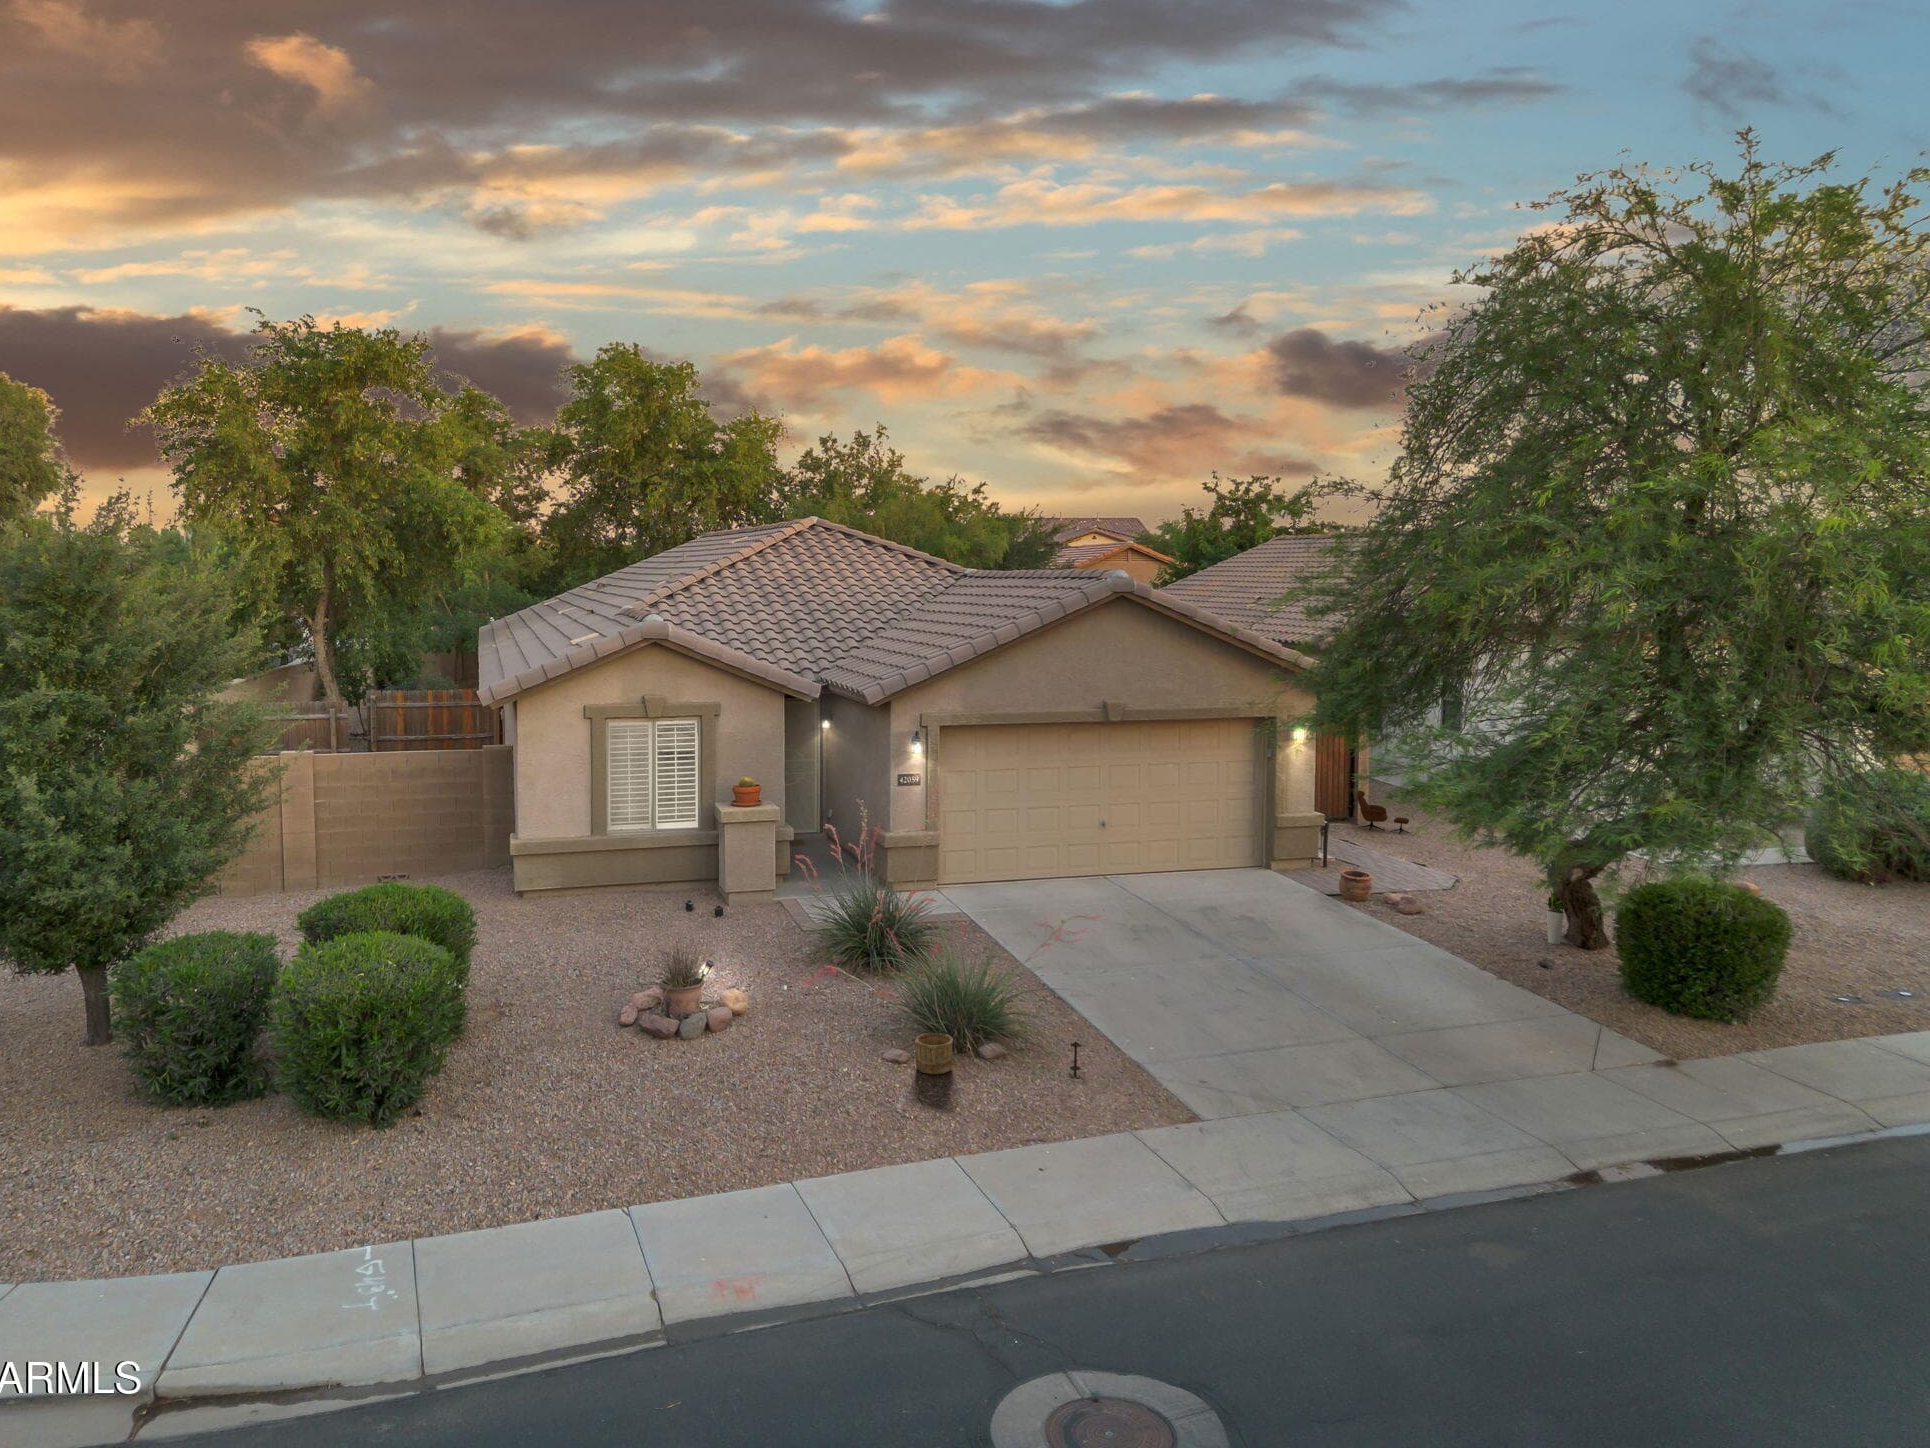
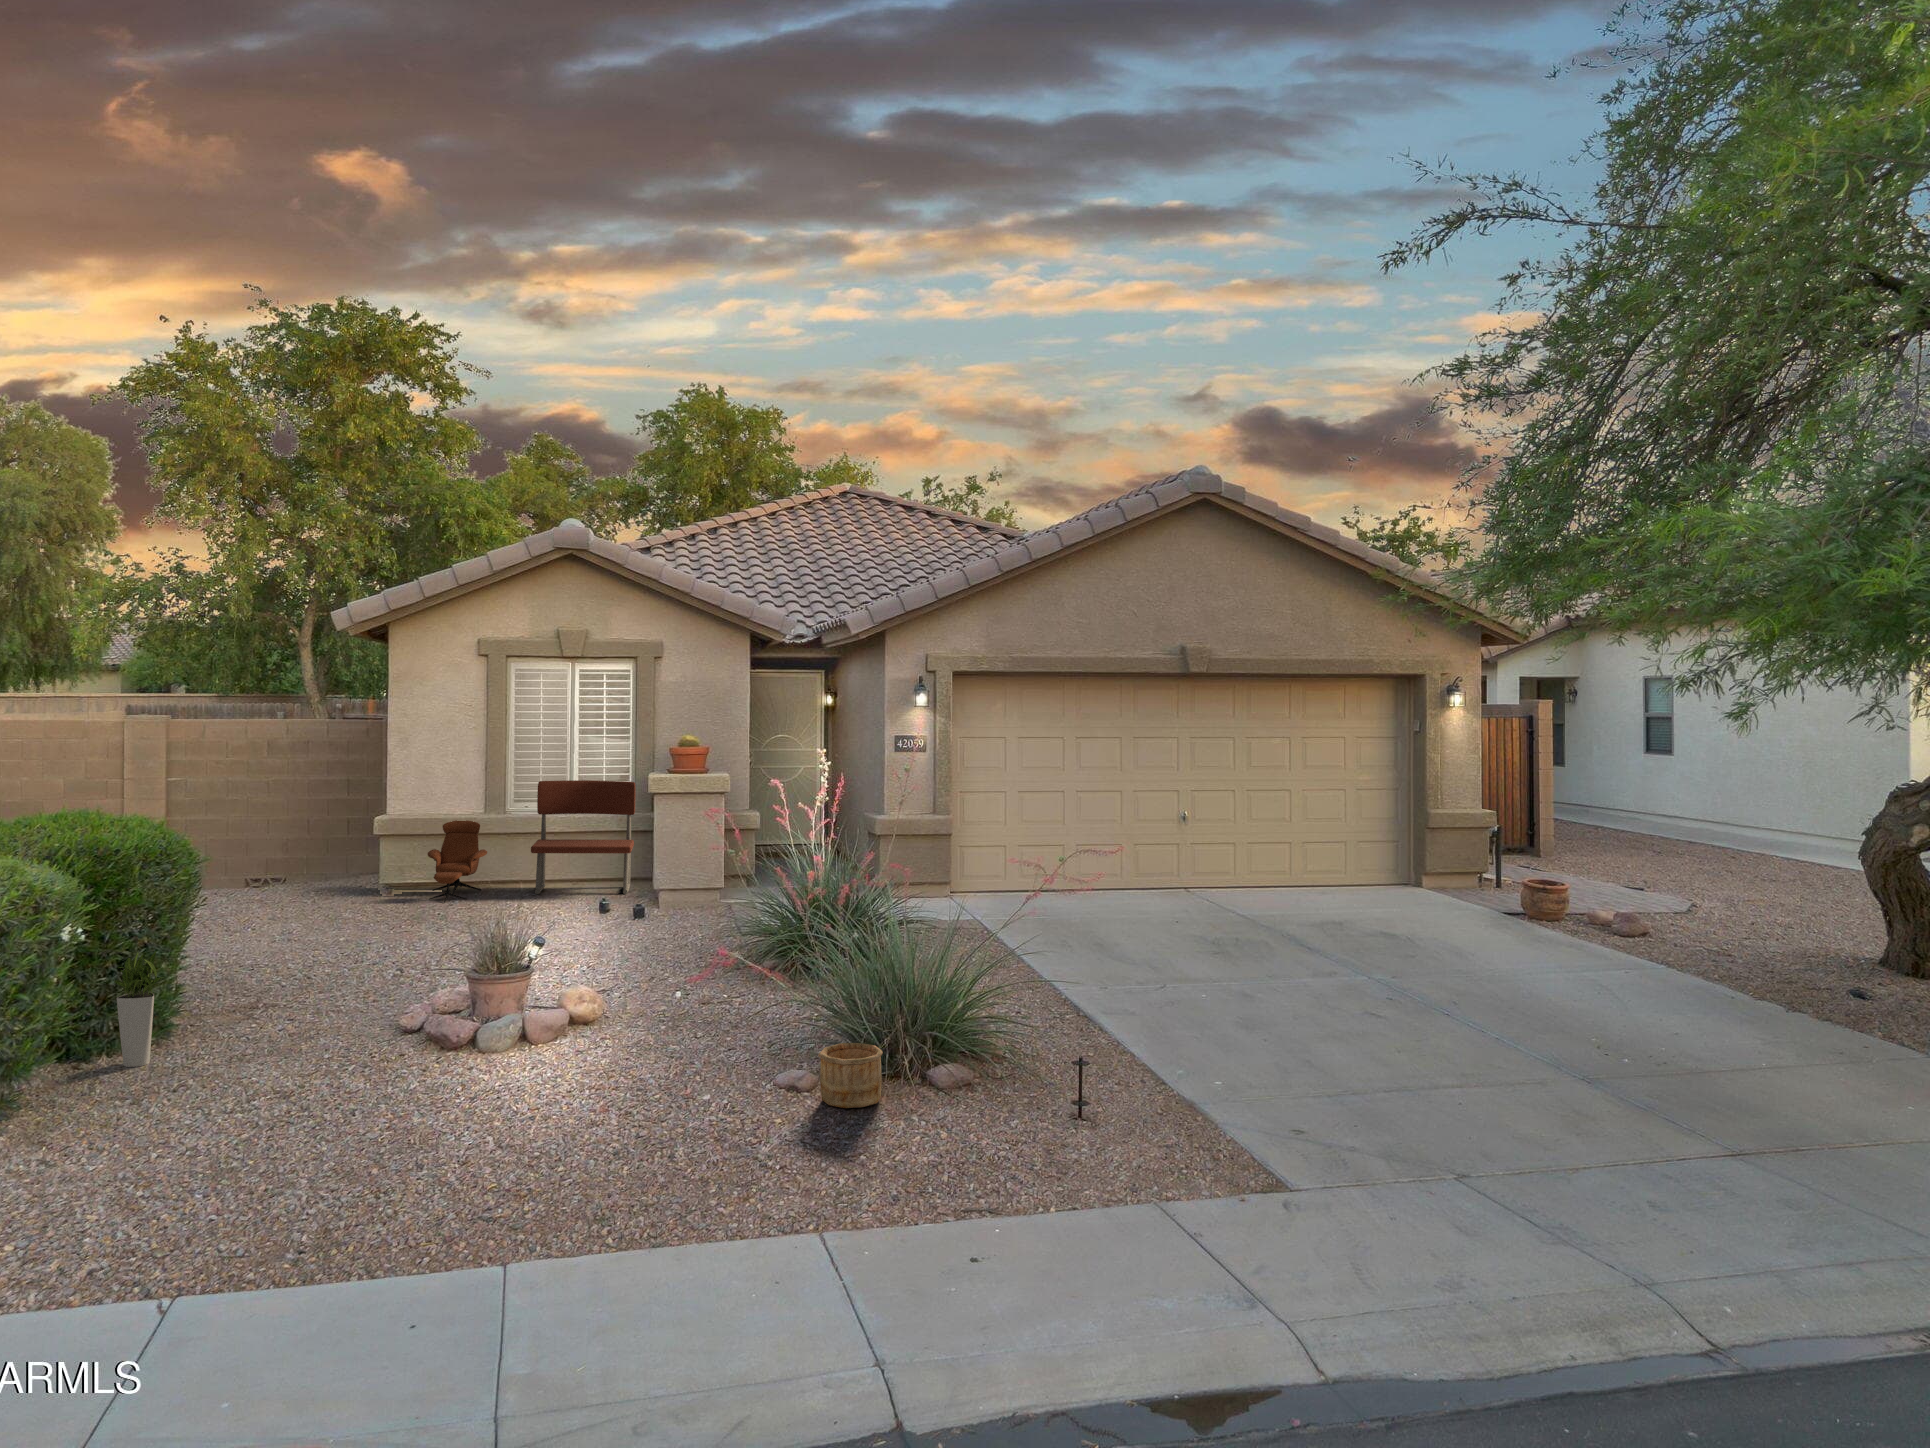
lounge chair: present [1357,791,1411,834] -> present [428,820,487,903]
bench: none [634,809,707,896] -> present [531,780,636,894]
planter: present [1546,892,1565,944] -> present [115,952,163,1067]

